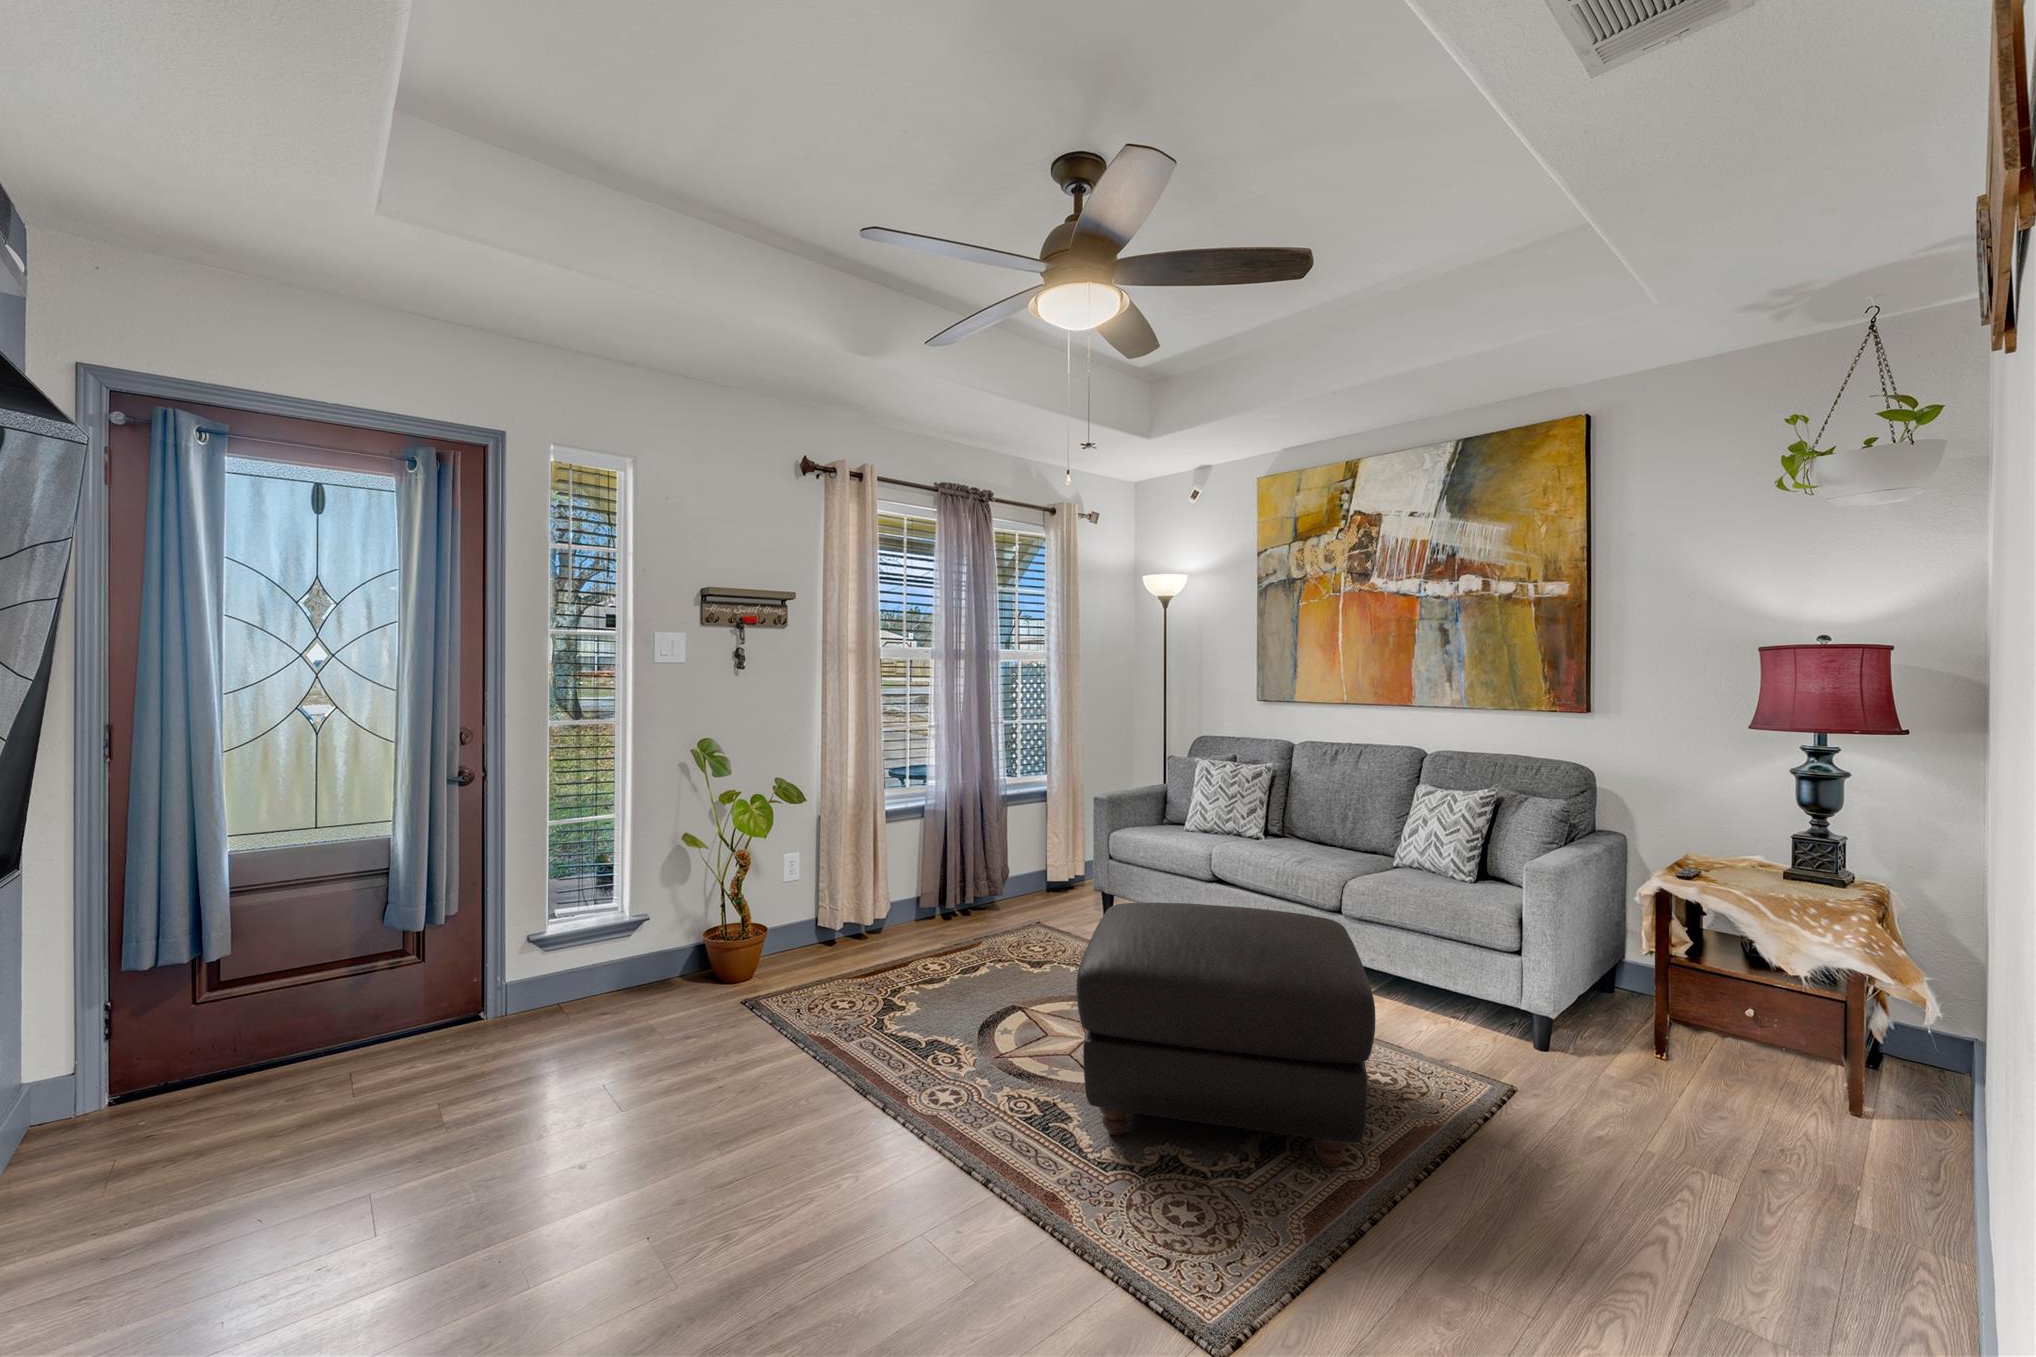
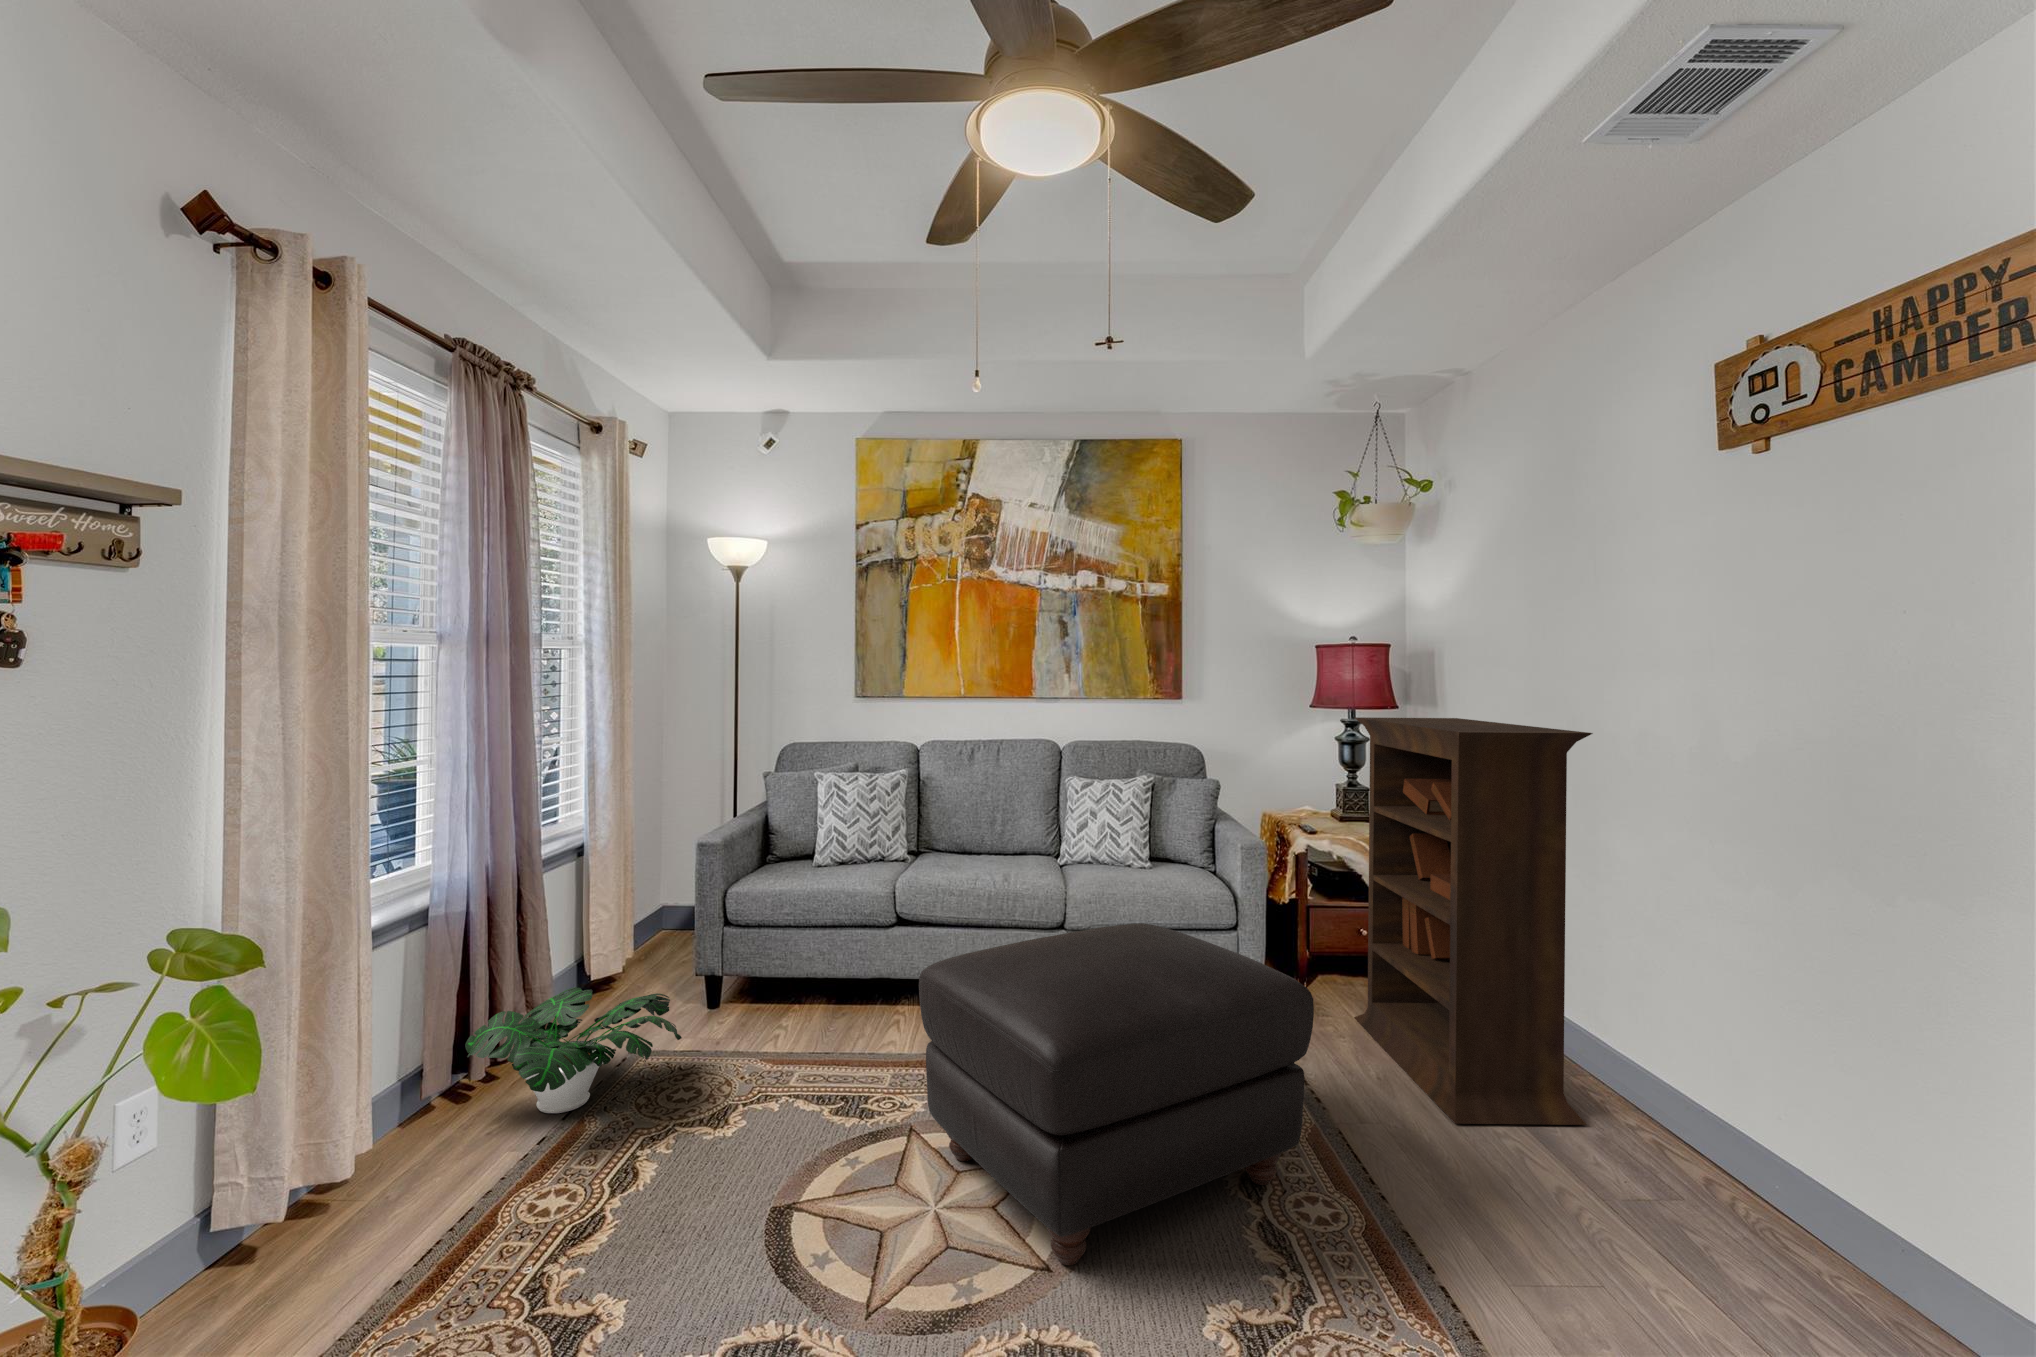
bookcase: none [1635,743,1872,1317] -> present [1354,717,1593,1125]
potted plant: none [924,880,1041,951] -> present [465,987,682,1113]

